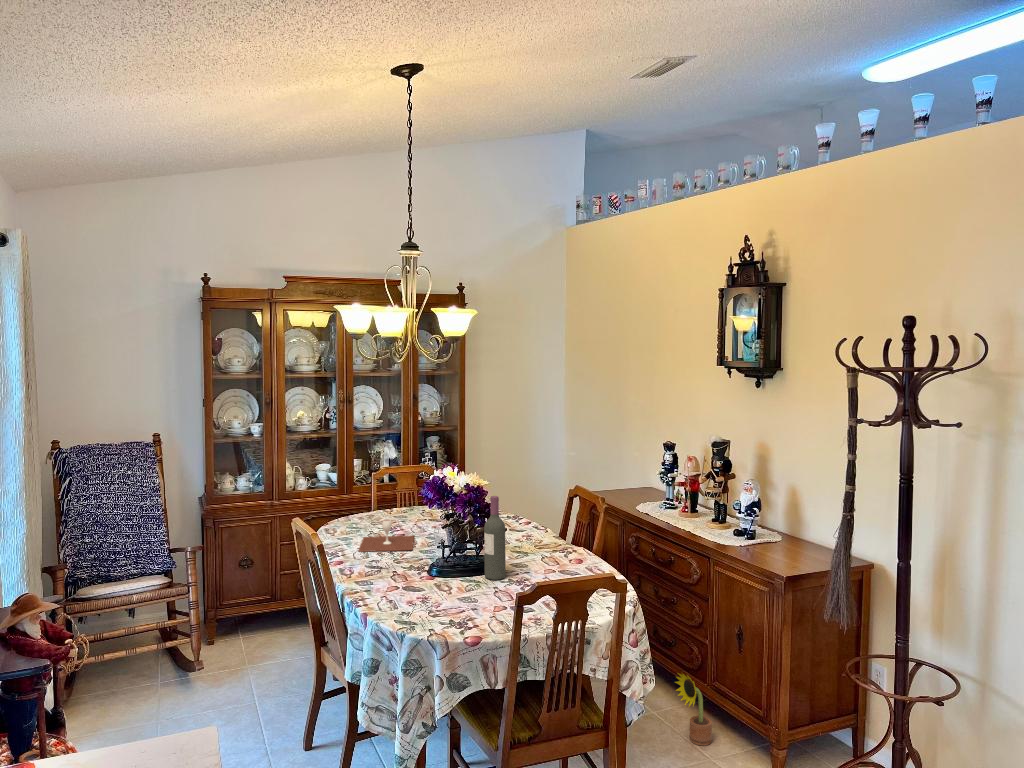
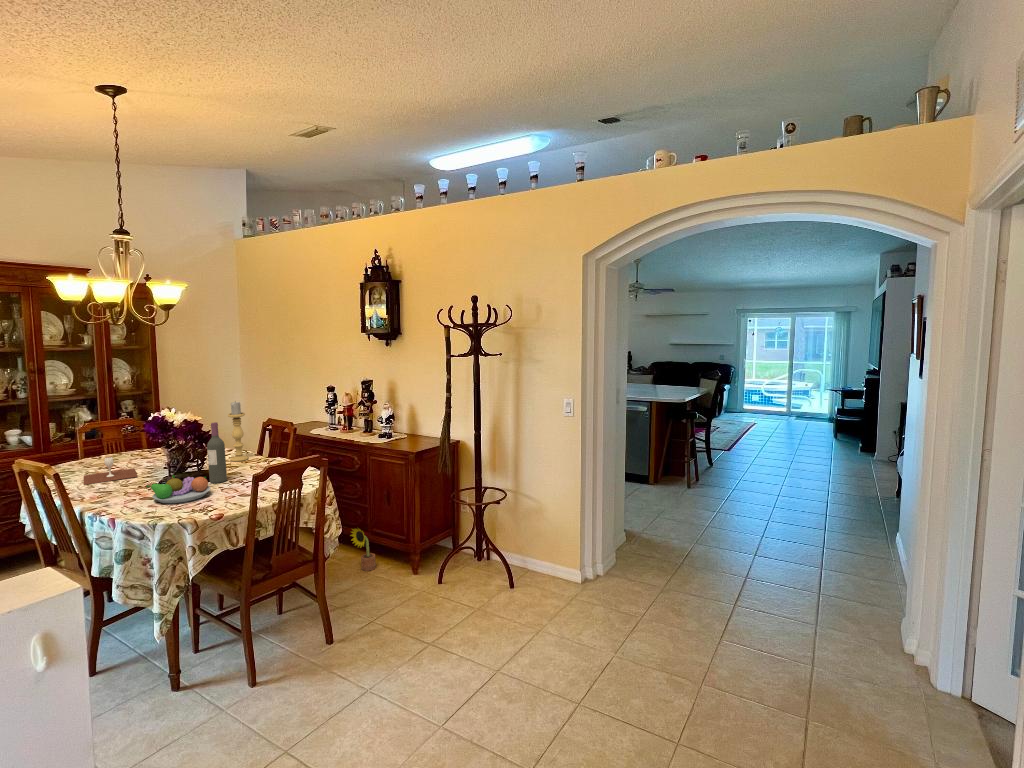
candle holder: none [521,461,543,545] -> present [228,402,248,461]
fruit bowl: none [408,563,480,606] -> present [146,475,211,503]

